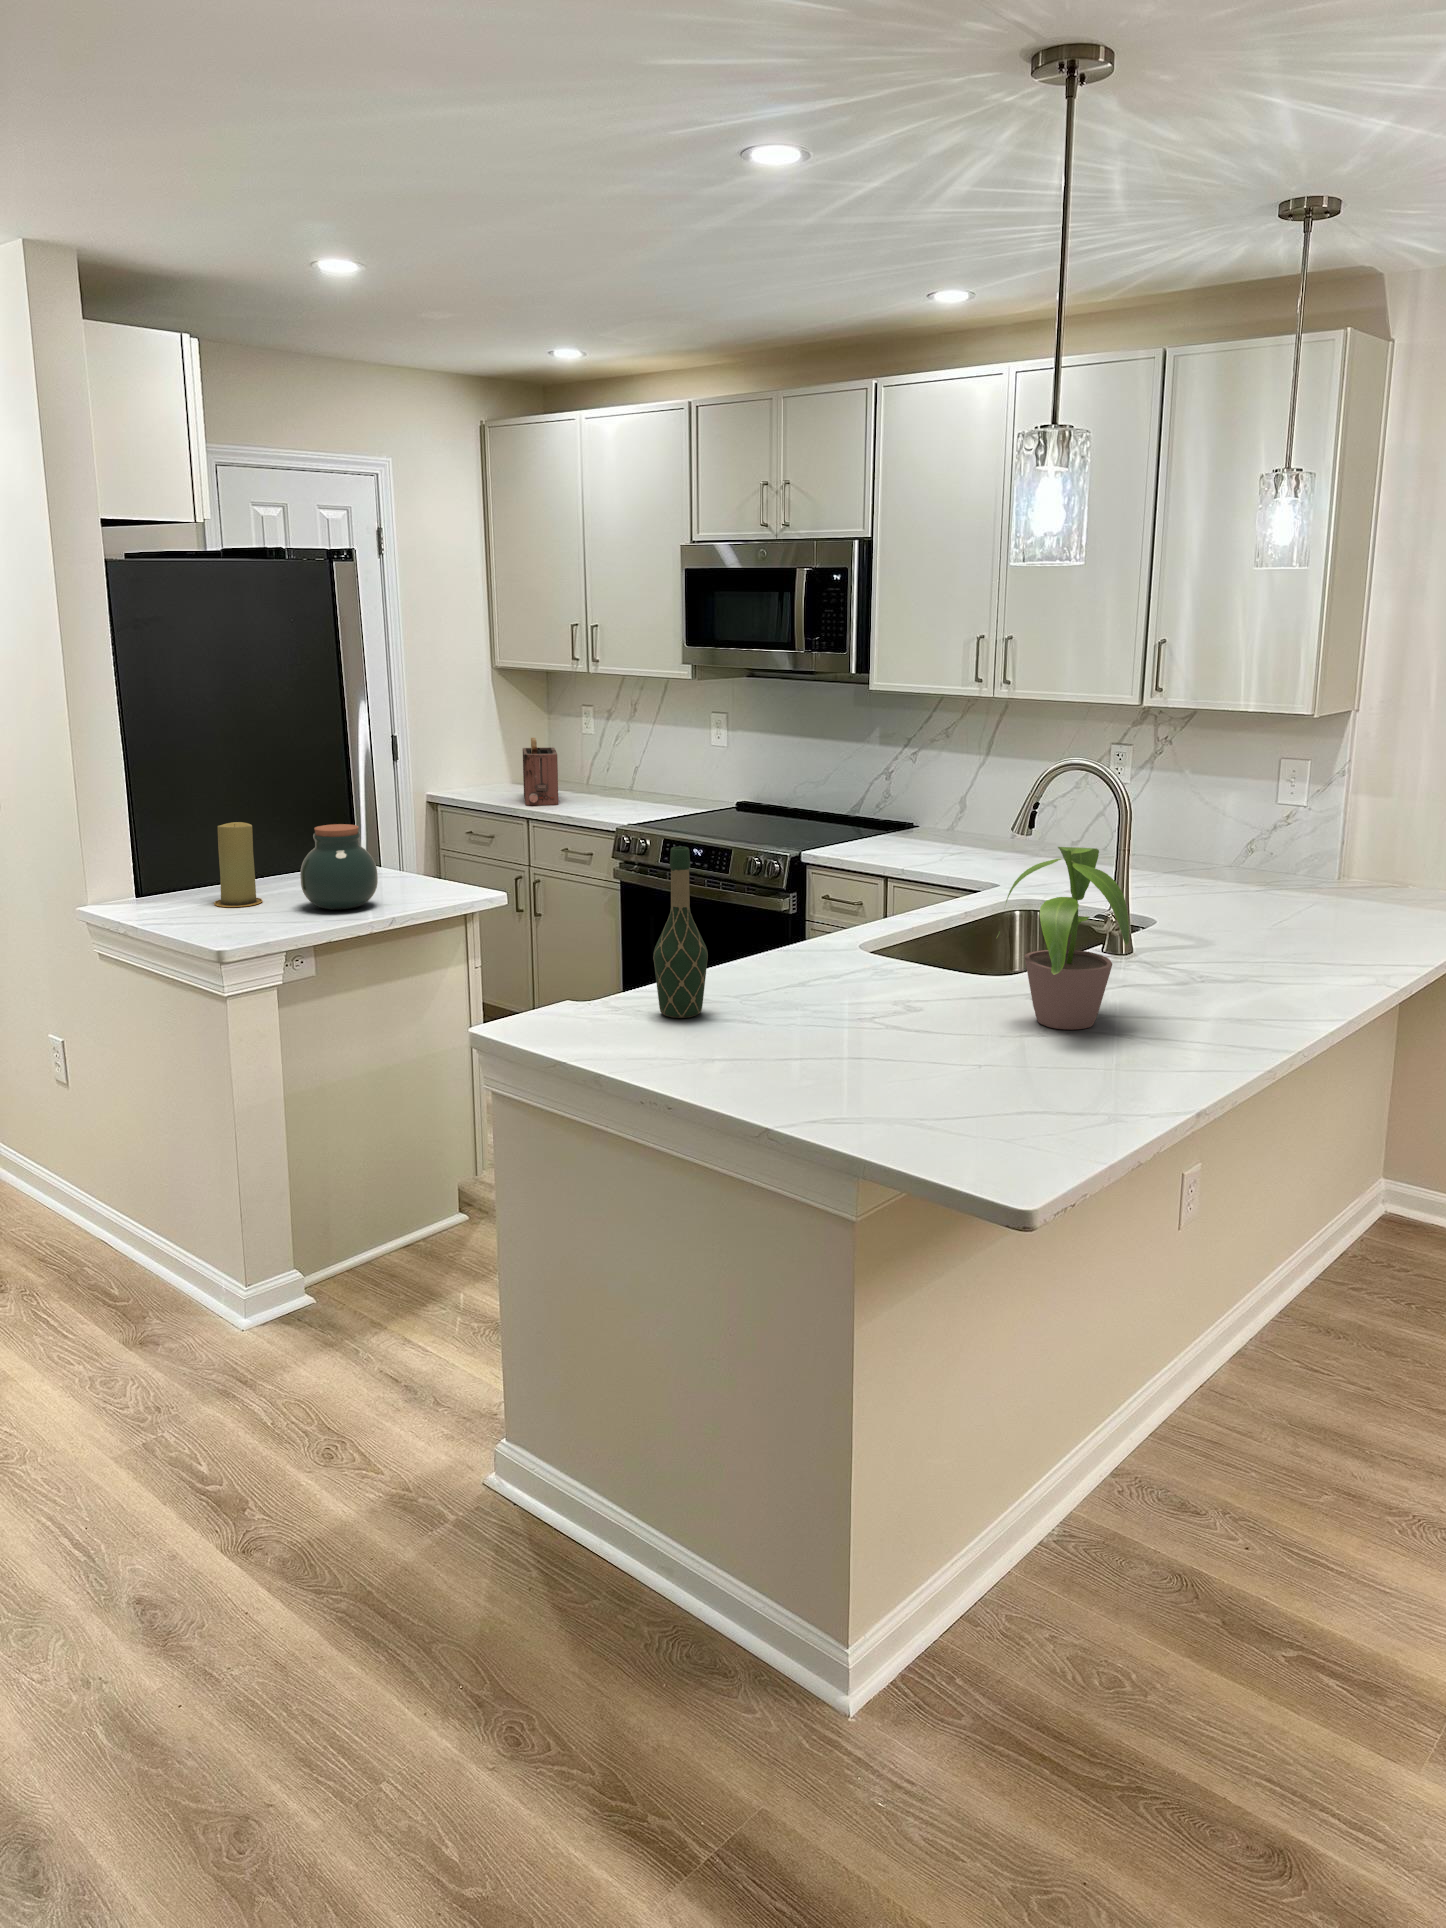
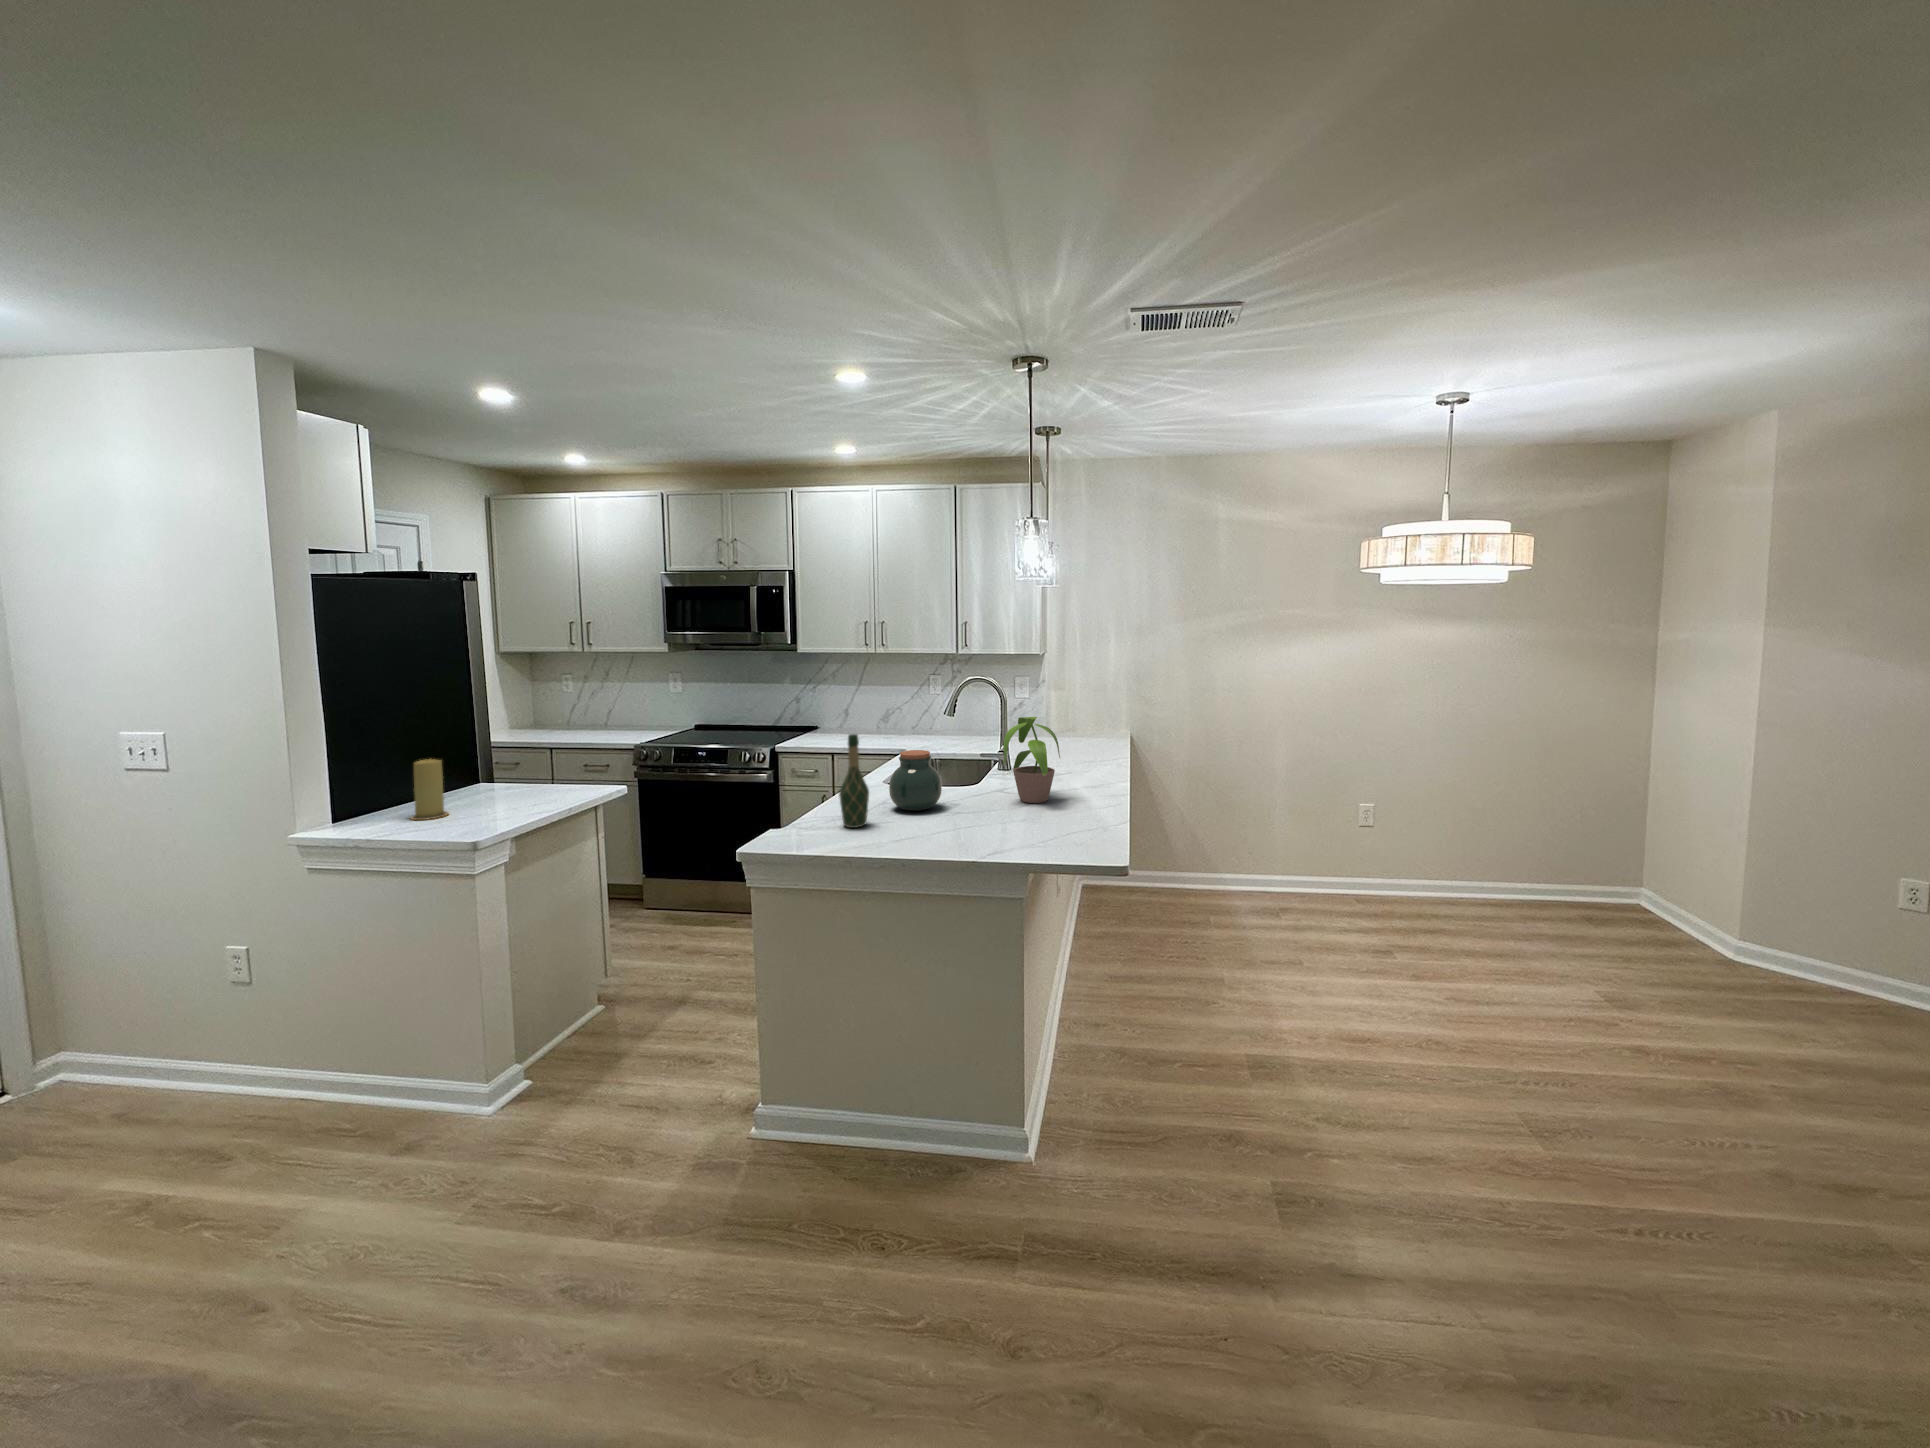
toaster: present [523,738,558,805] -> none [532,694,569,738]
jar: present [300,824,378,910] -> present [889,750,942,811]

